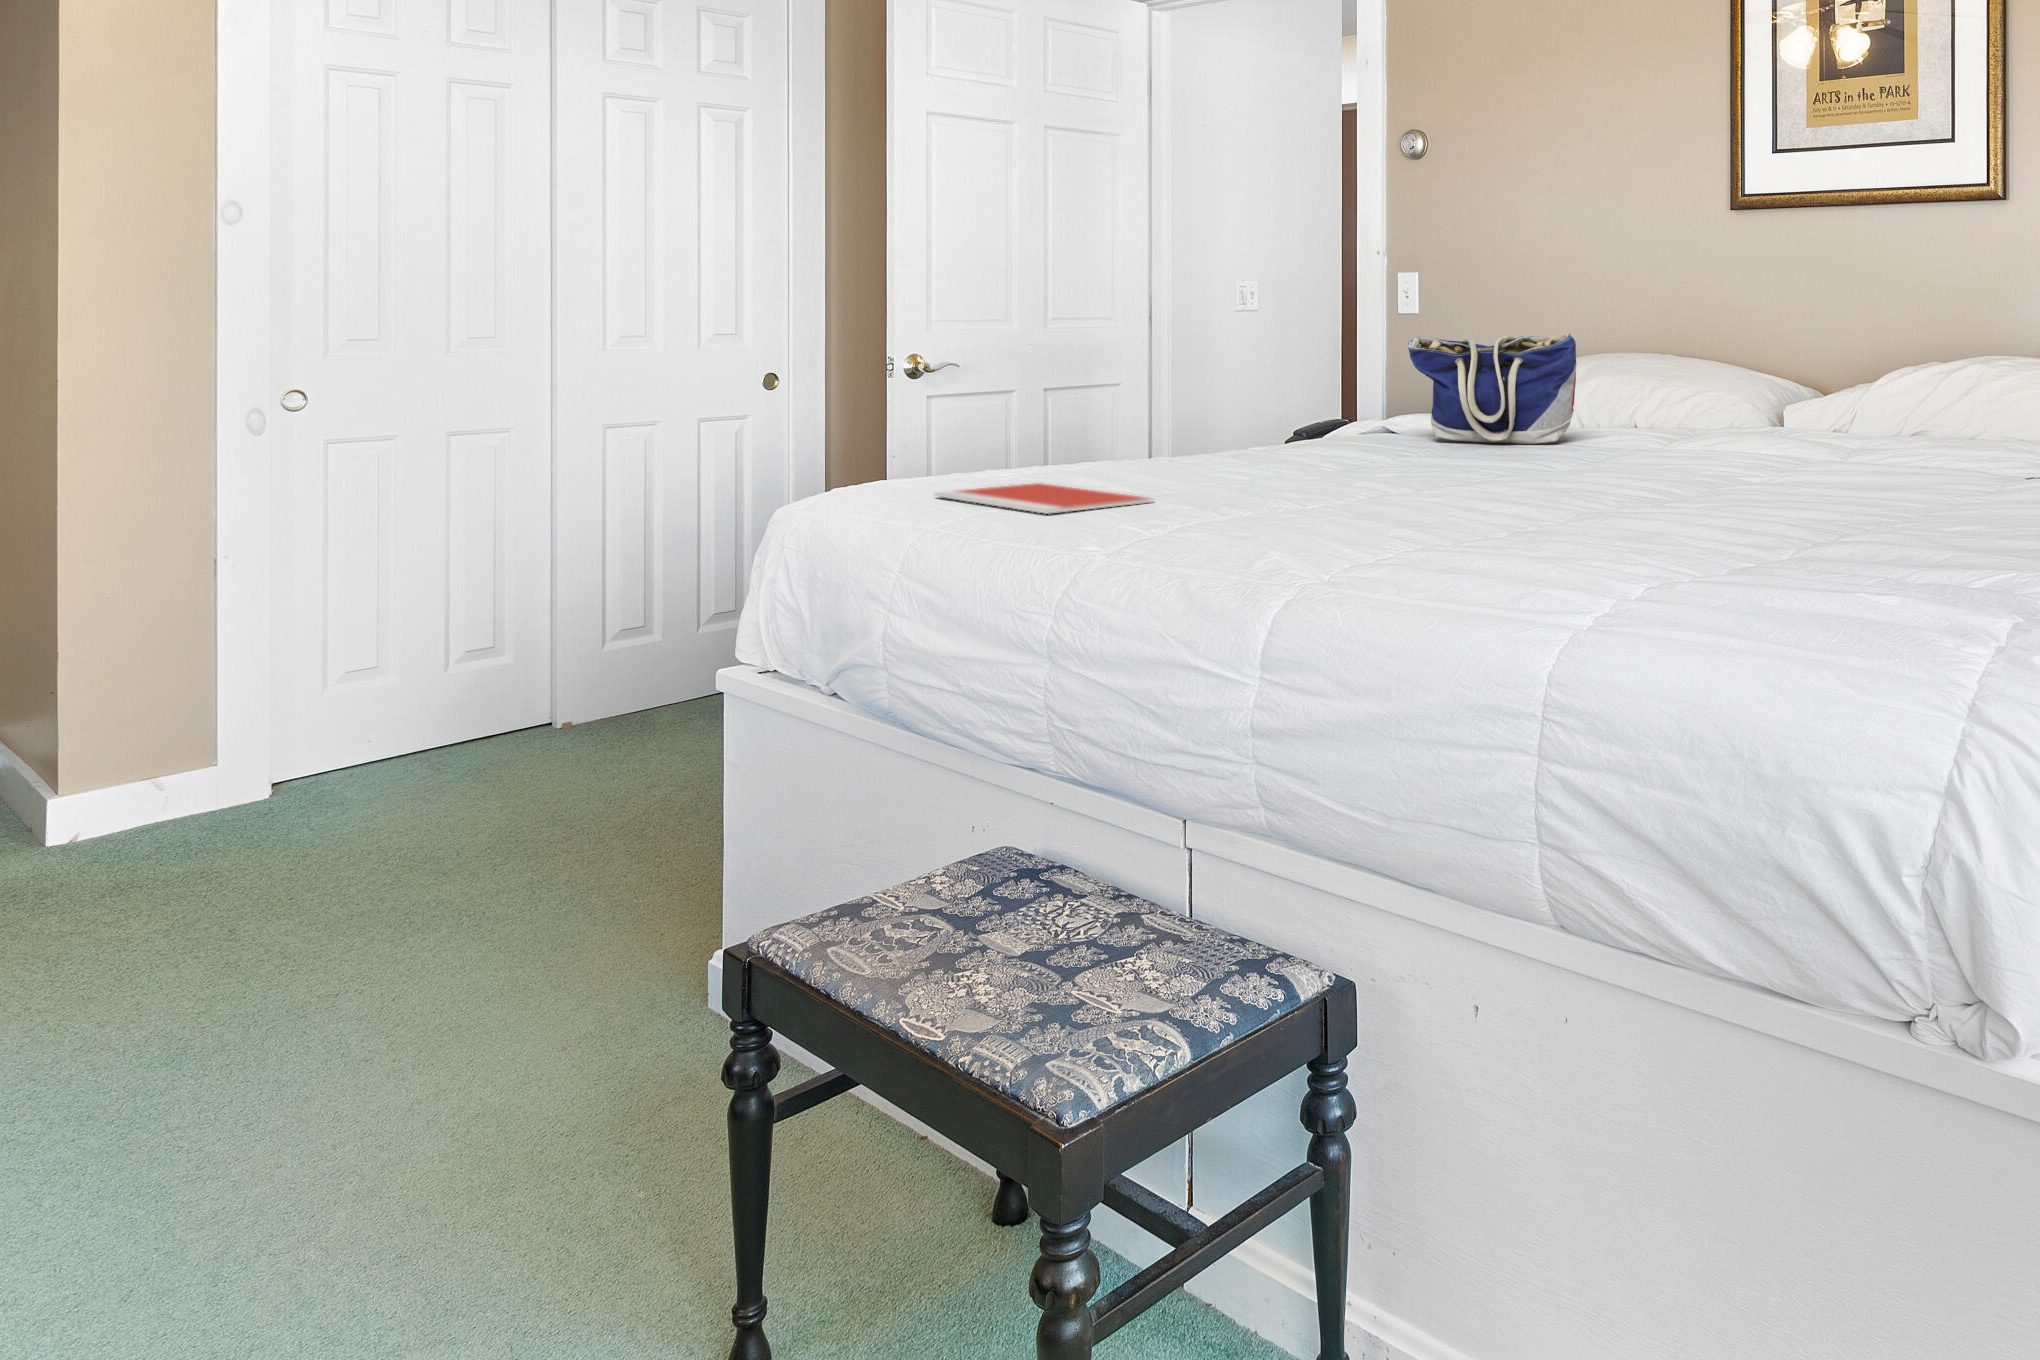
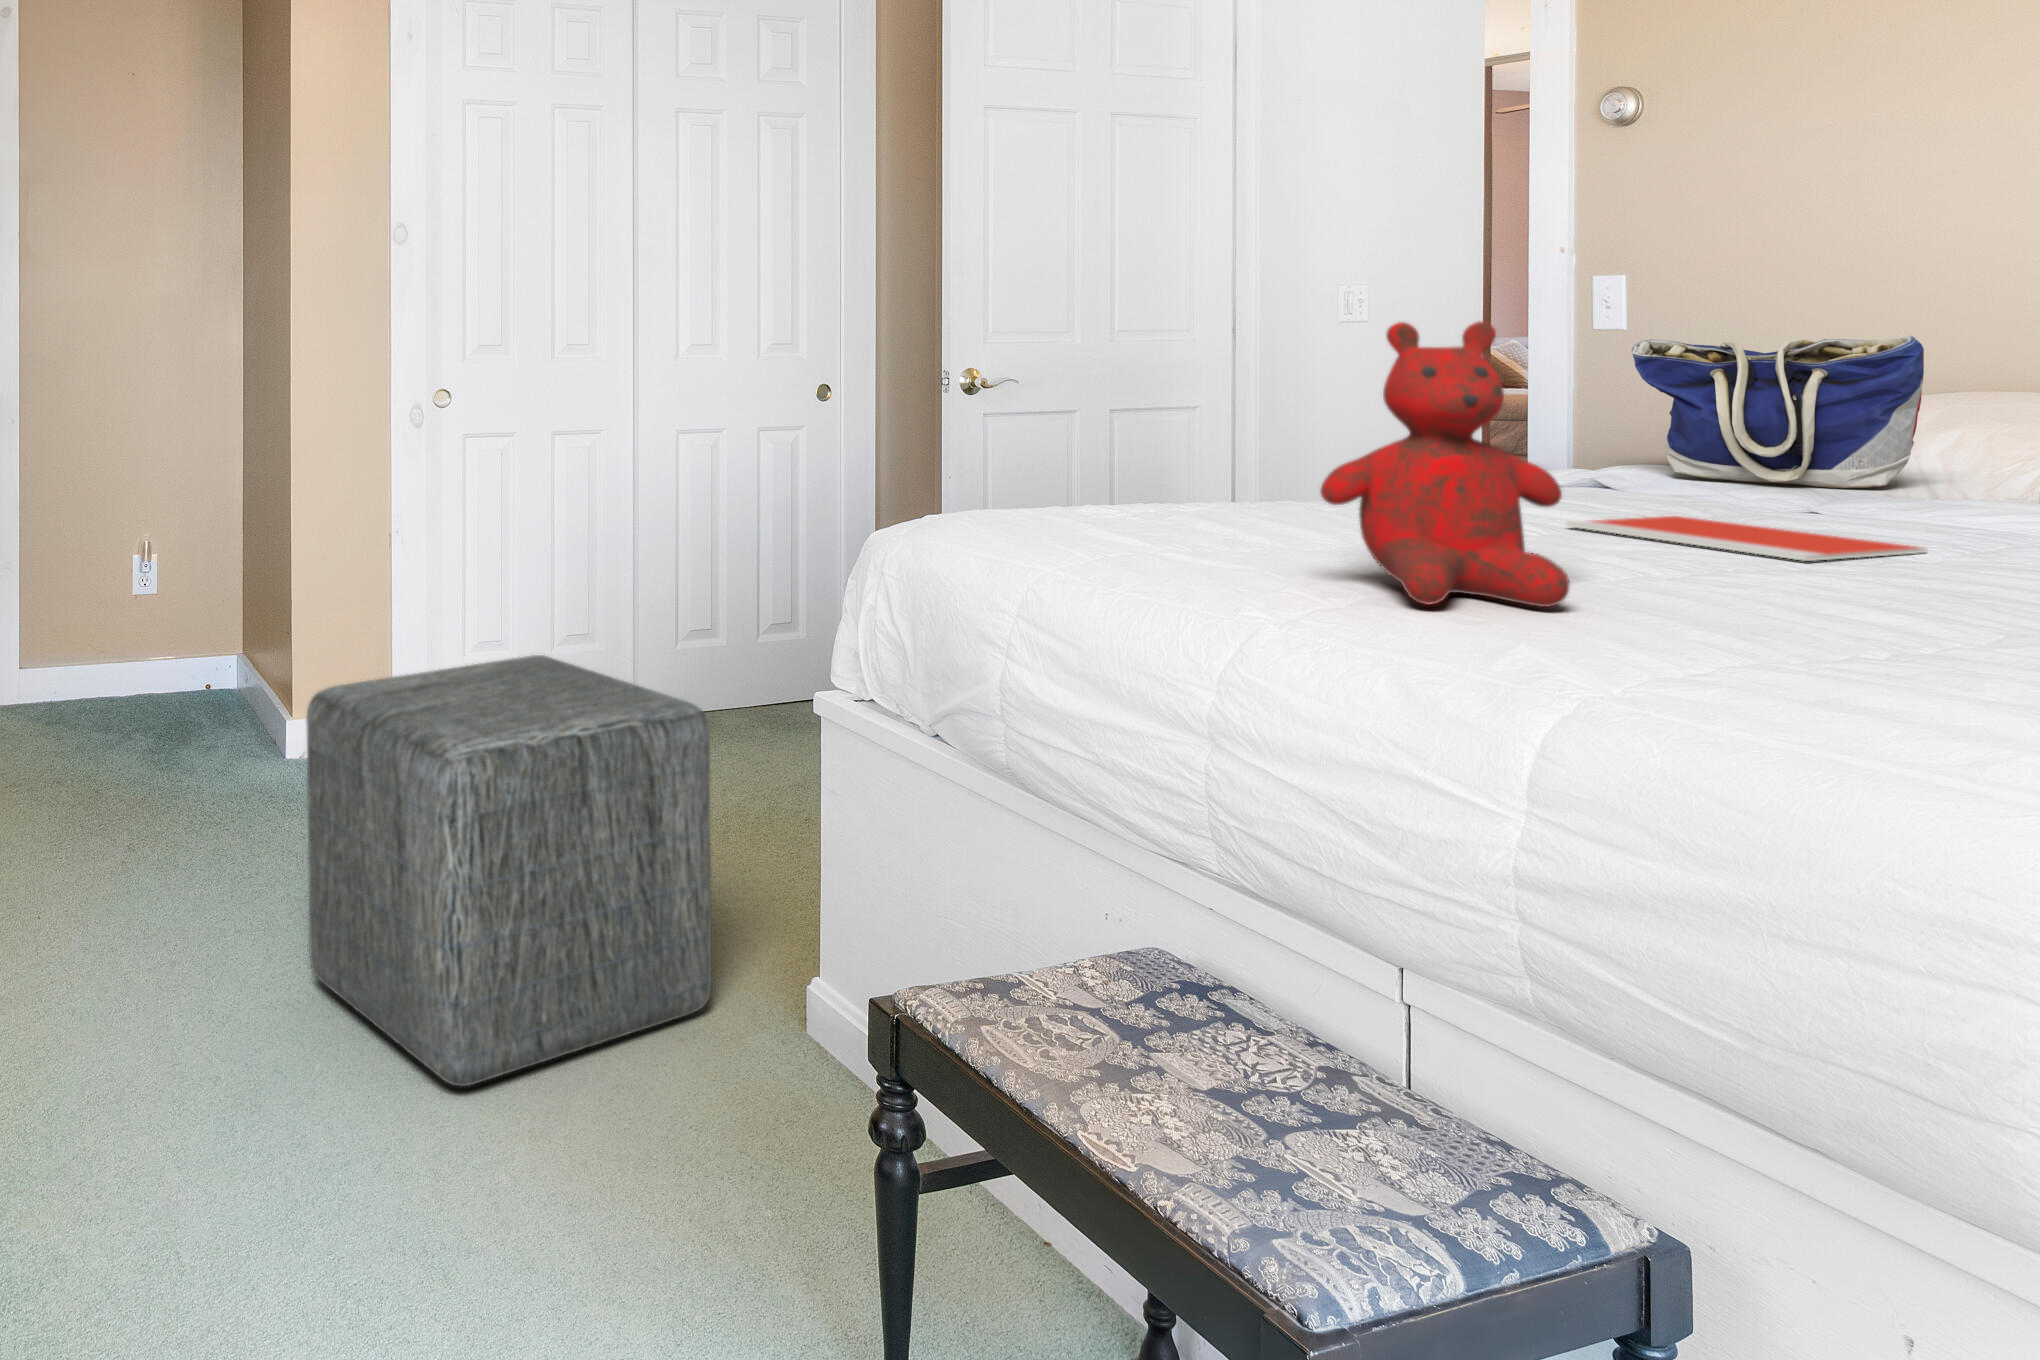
teddy bear: none [1144,312,1317,538] -> present [1320,321,1570,607]
notebook: present [934,483,1154,514] -> present [1566,516,1927,561]
ottoman: none [58,675,605,1164] -> present [306,655,711,1086]

